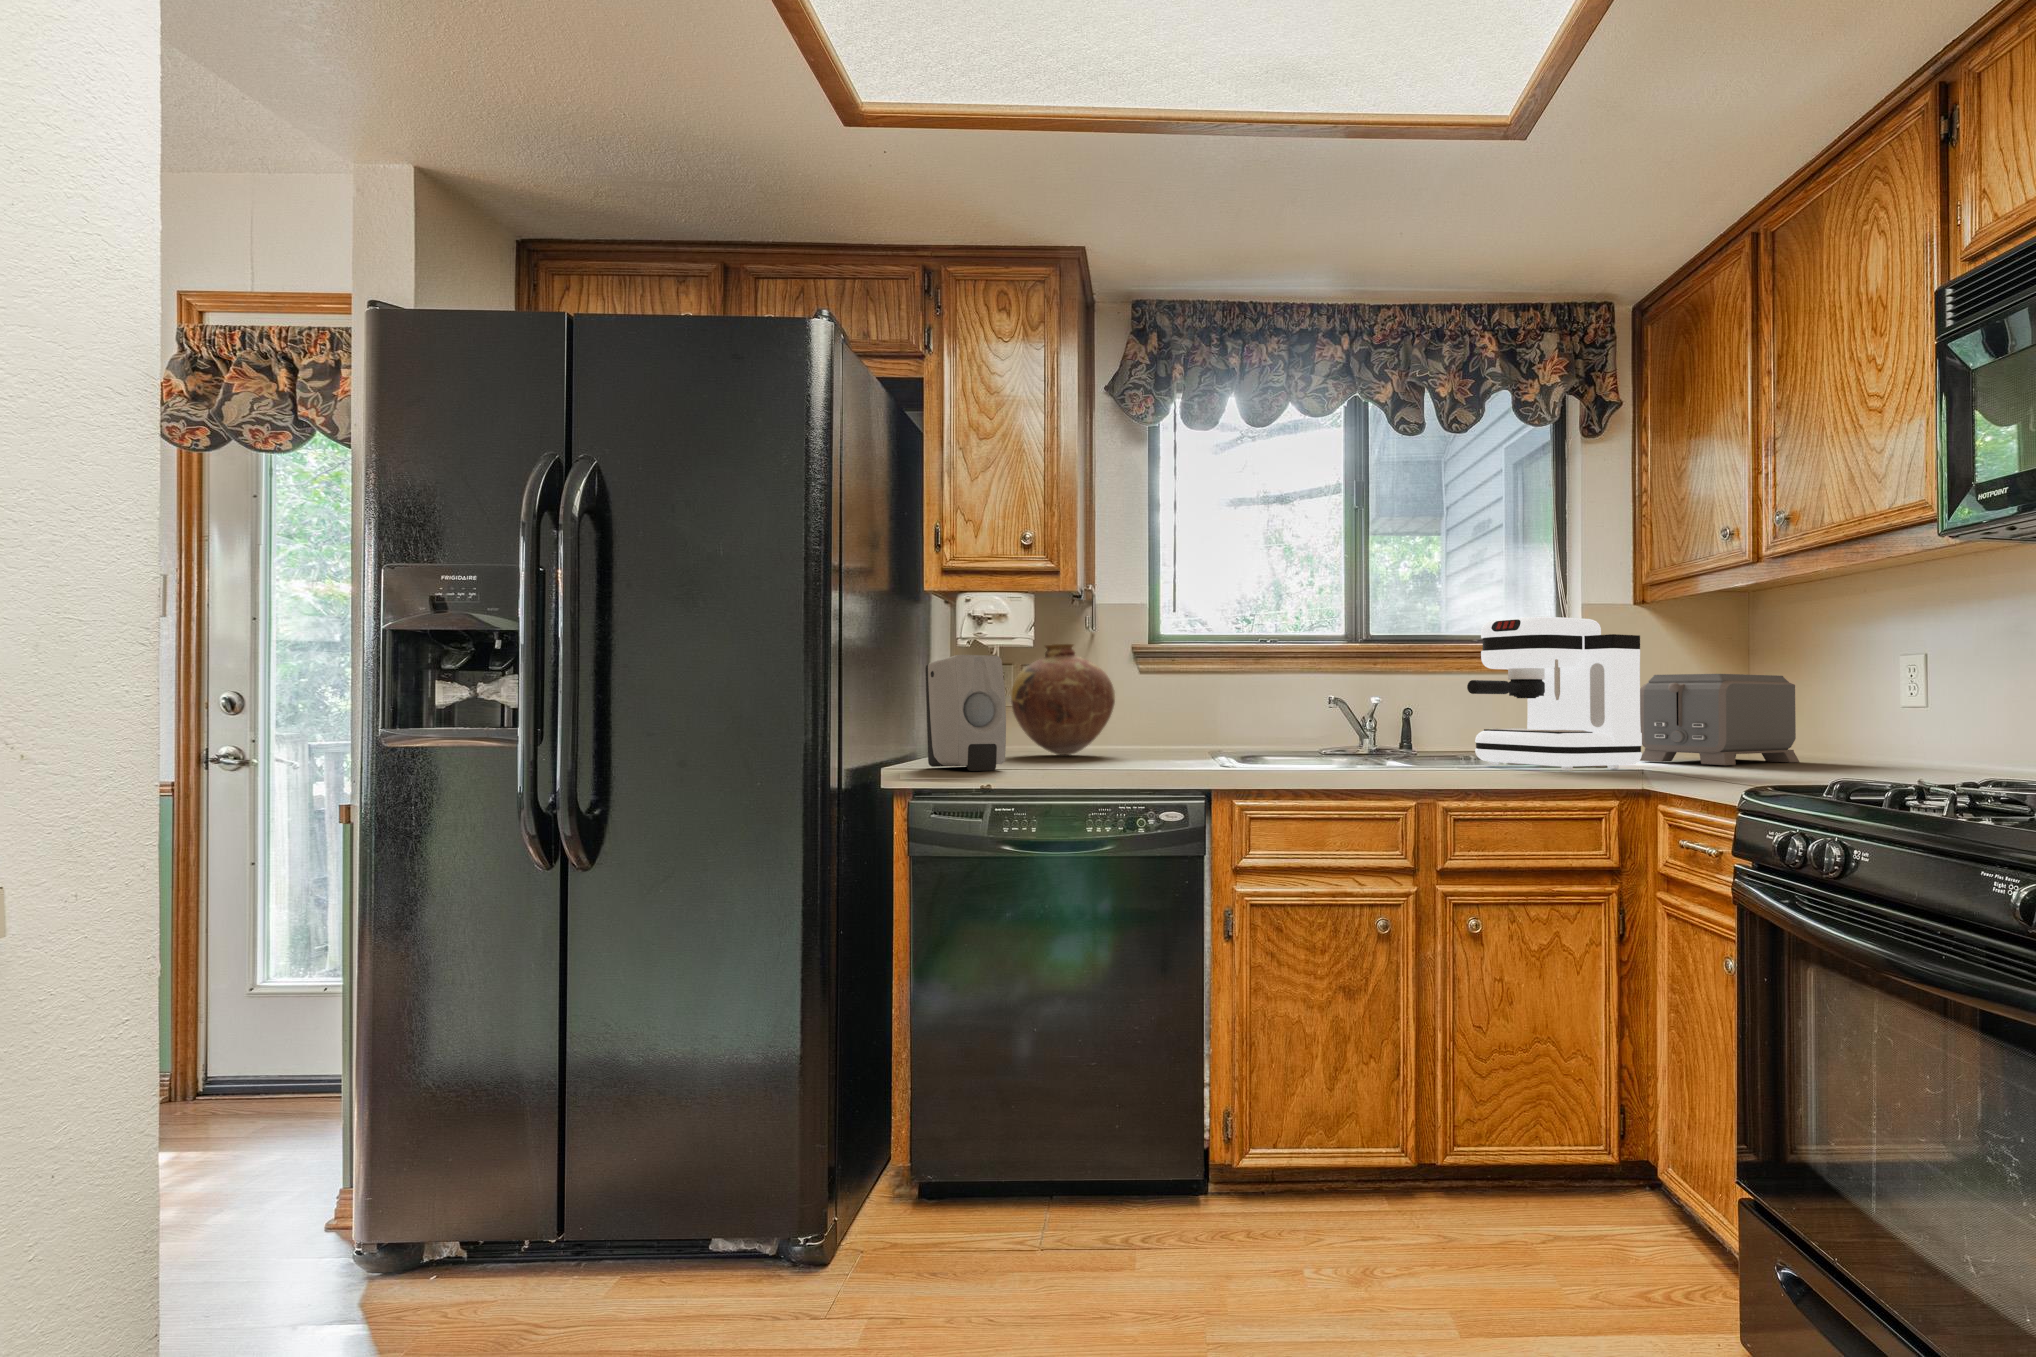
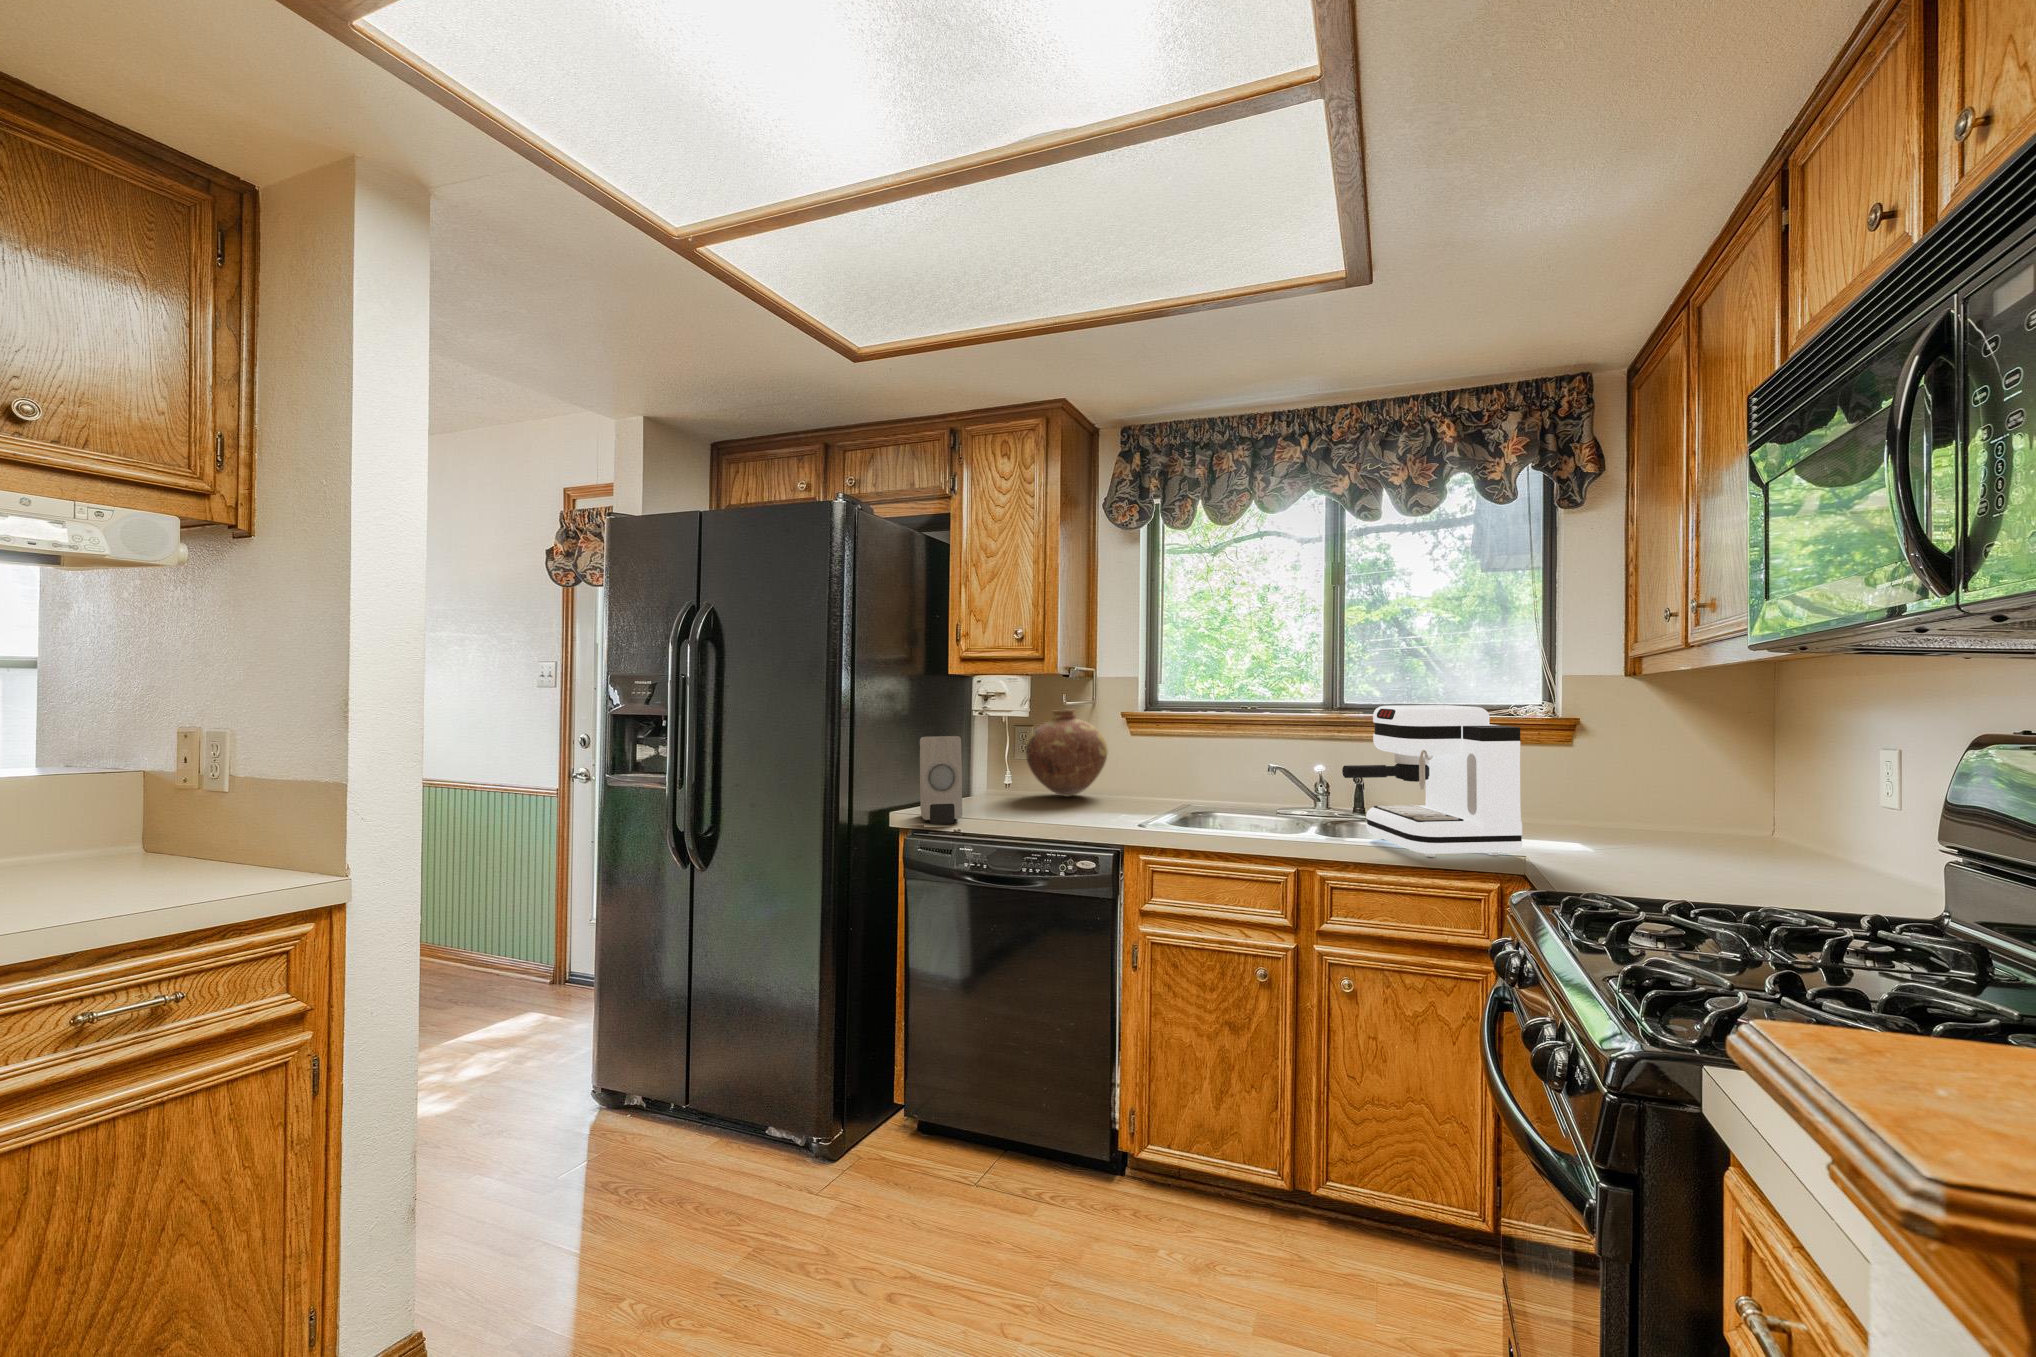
toaster: present [1640,674,1799,765] -> none [1563,753,1761,856]

